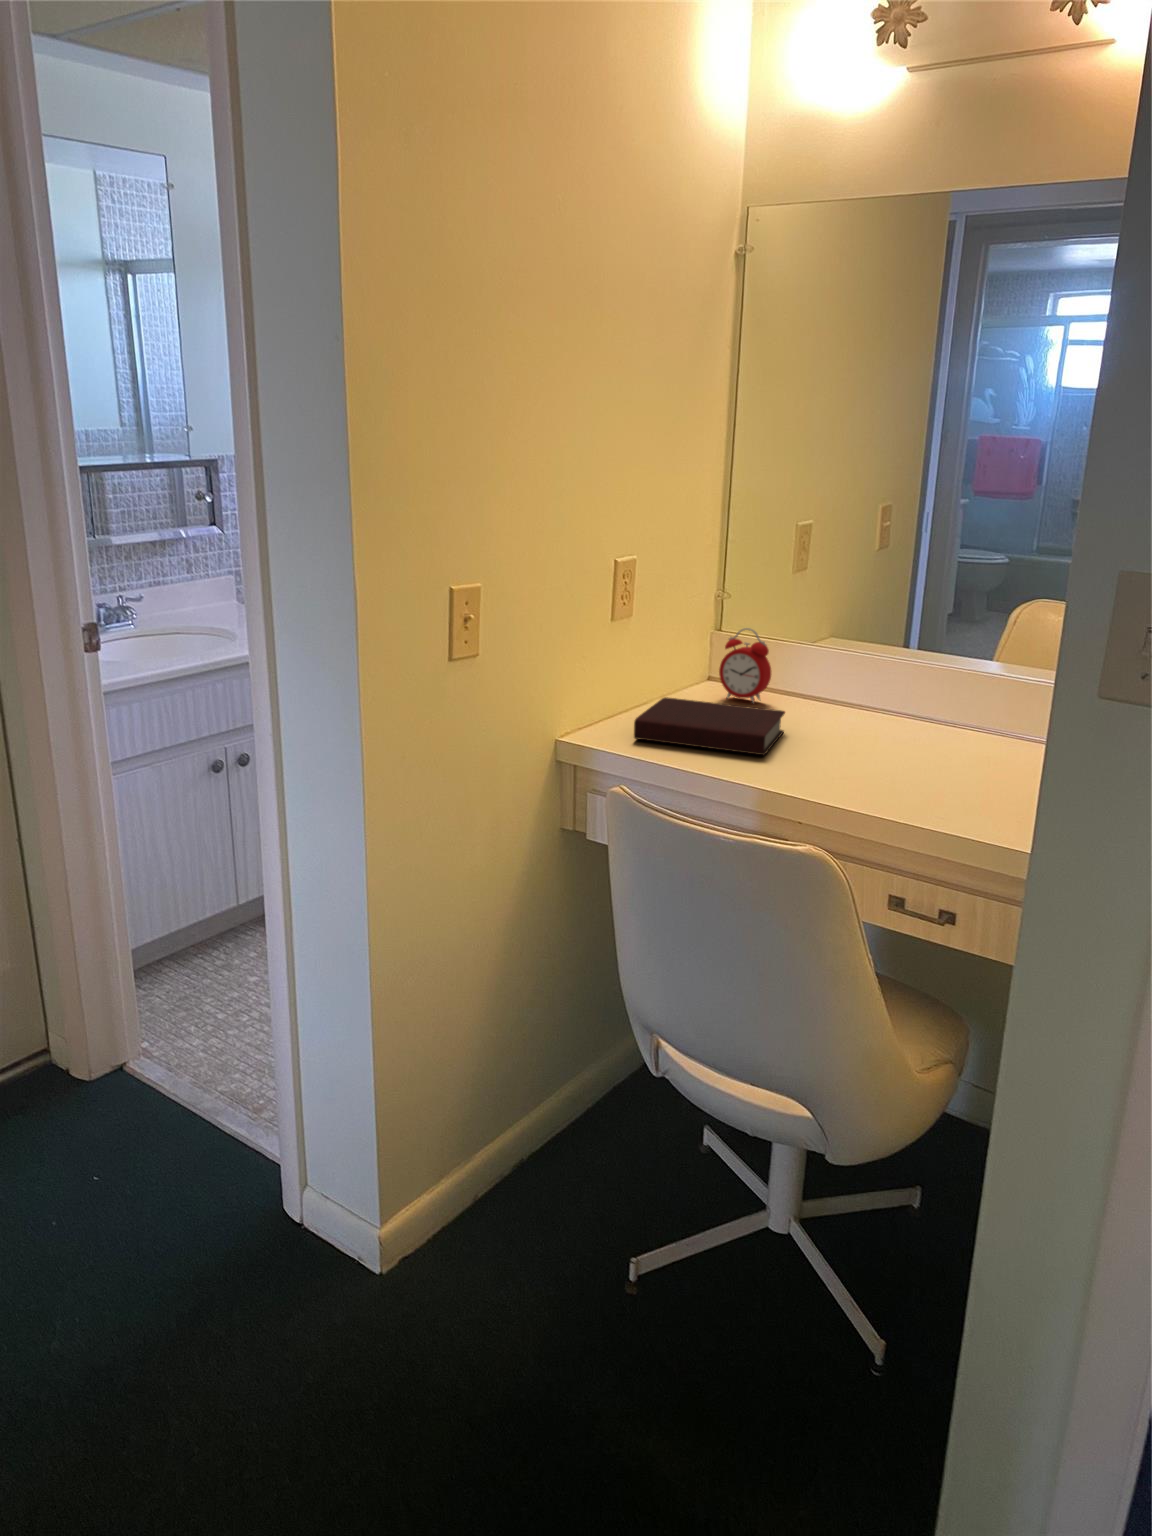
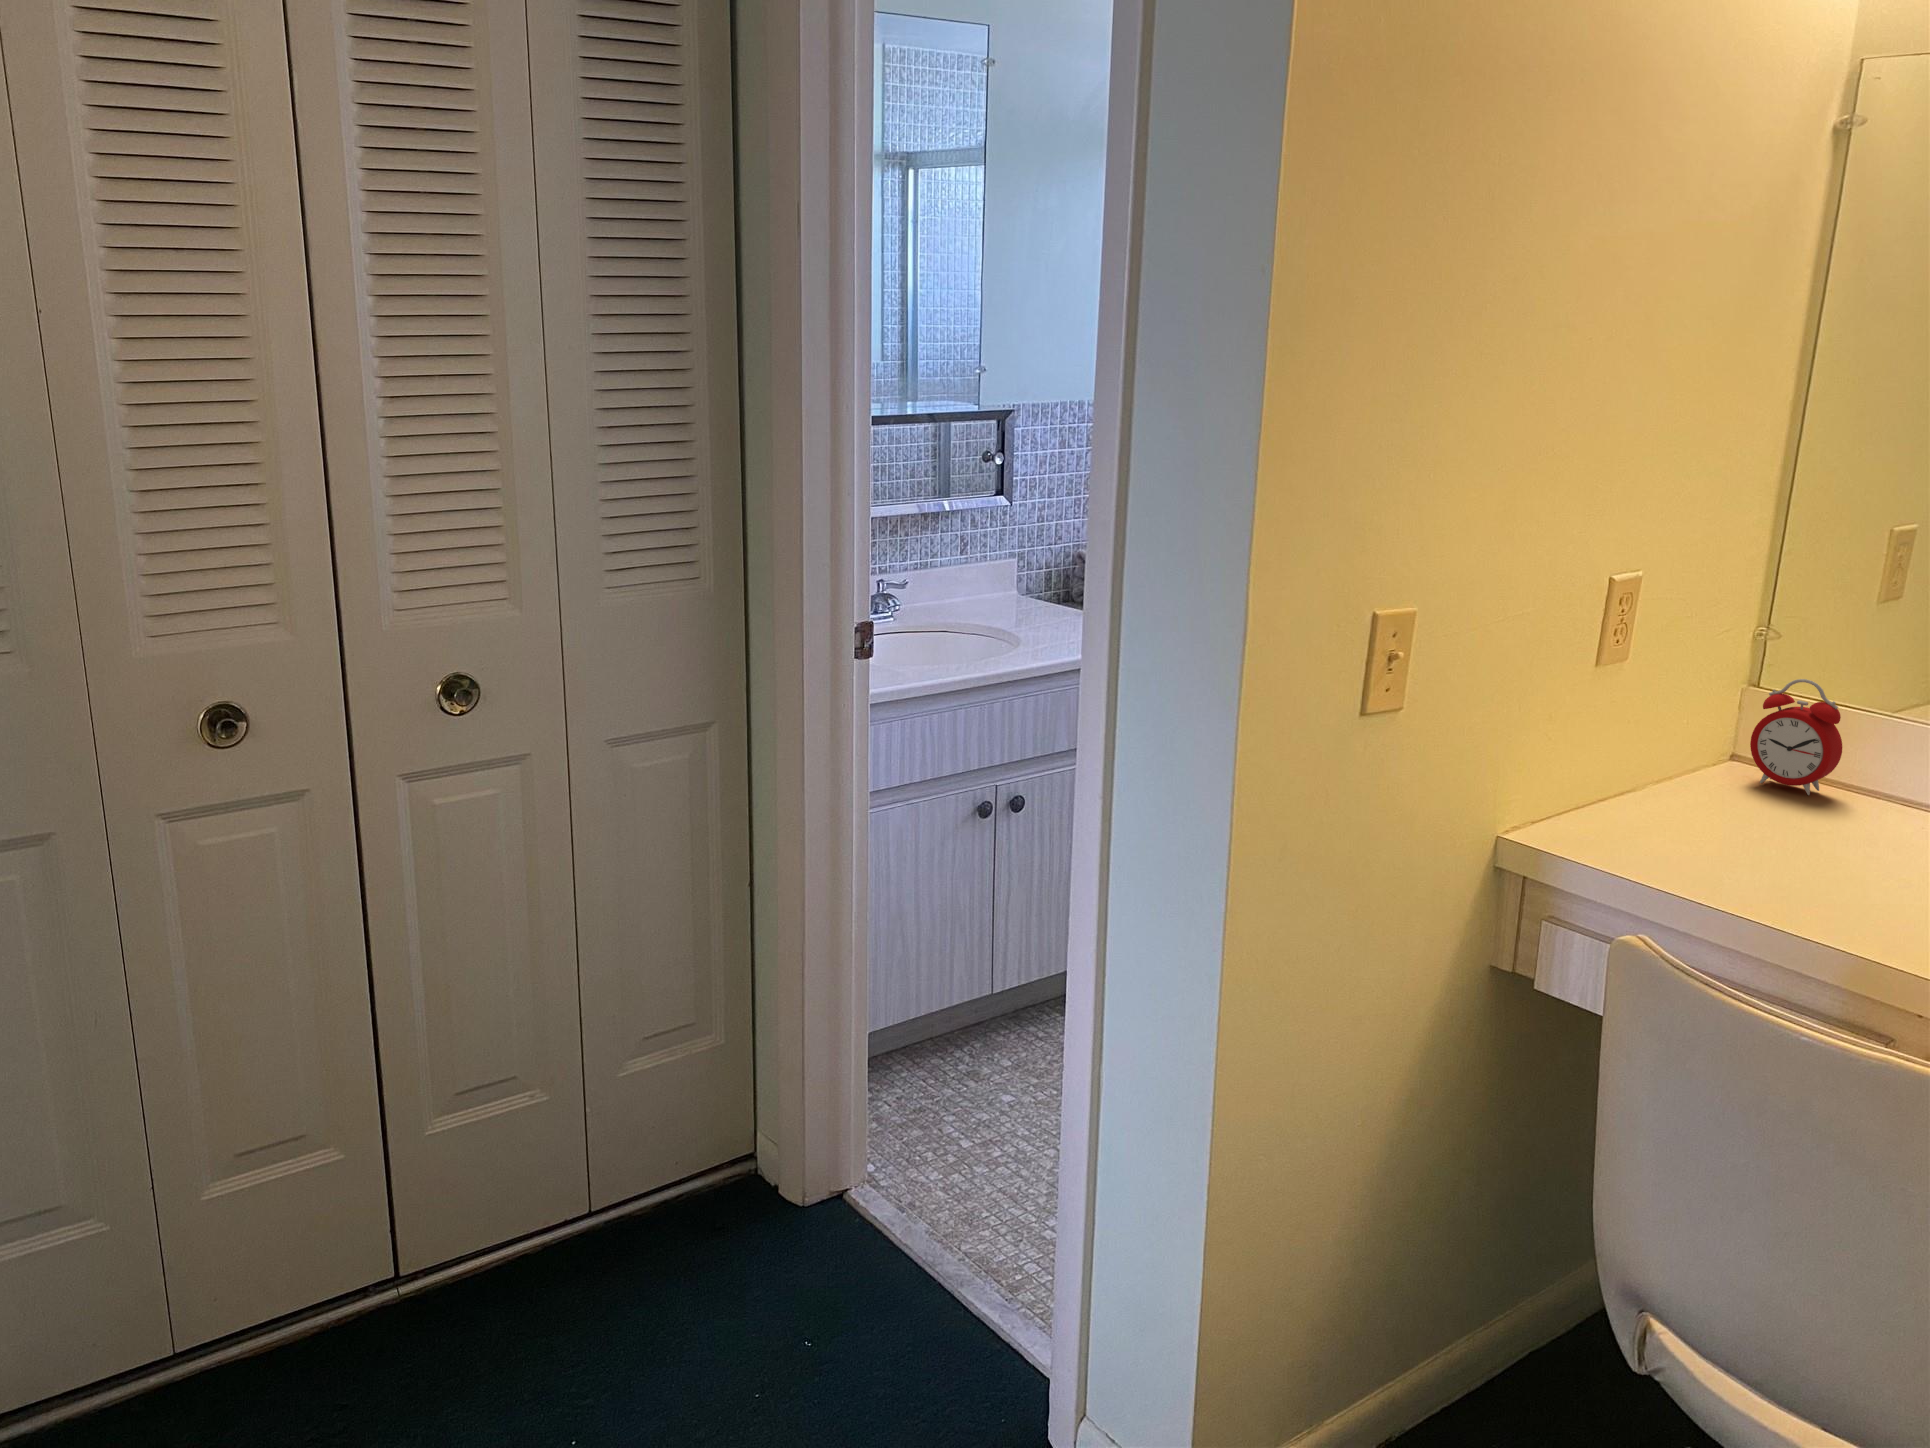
book: present [634,697,785,755] -> none [1624,779,1878,891]

